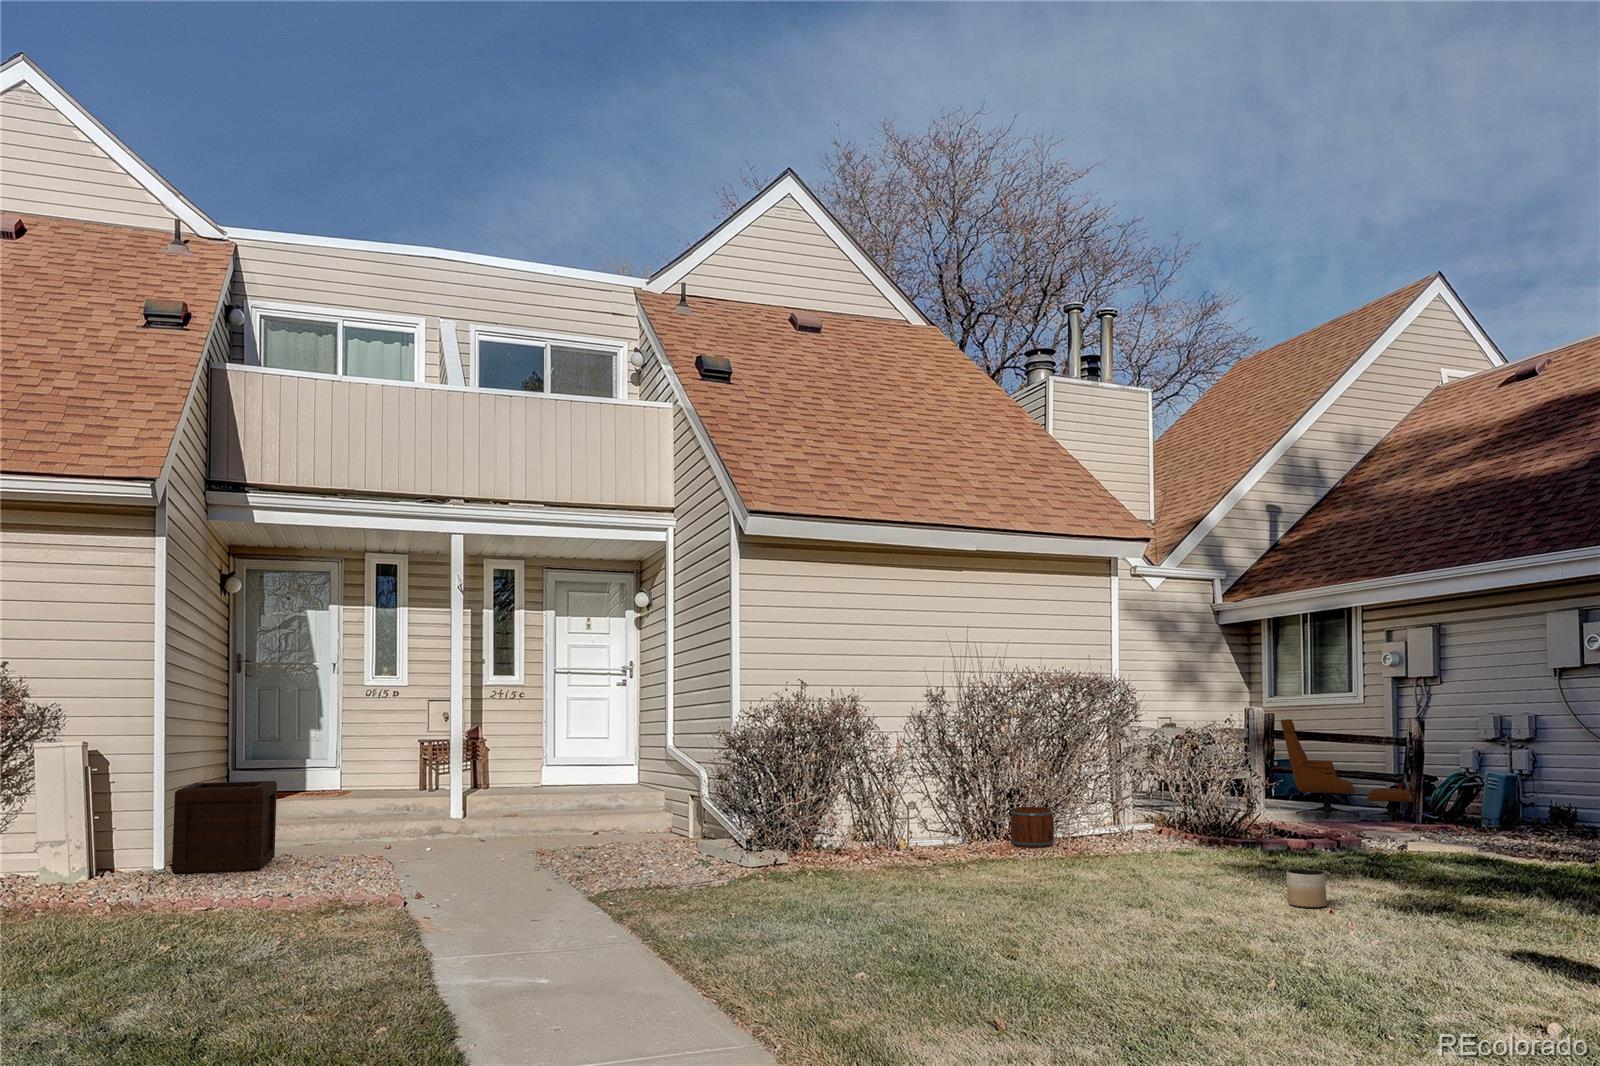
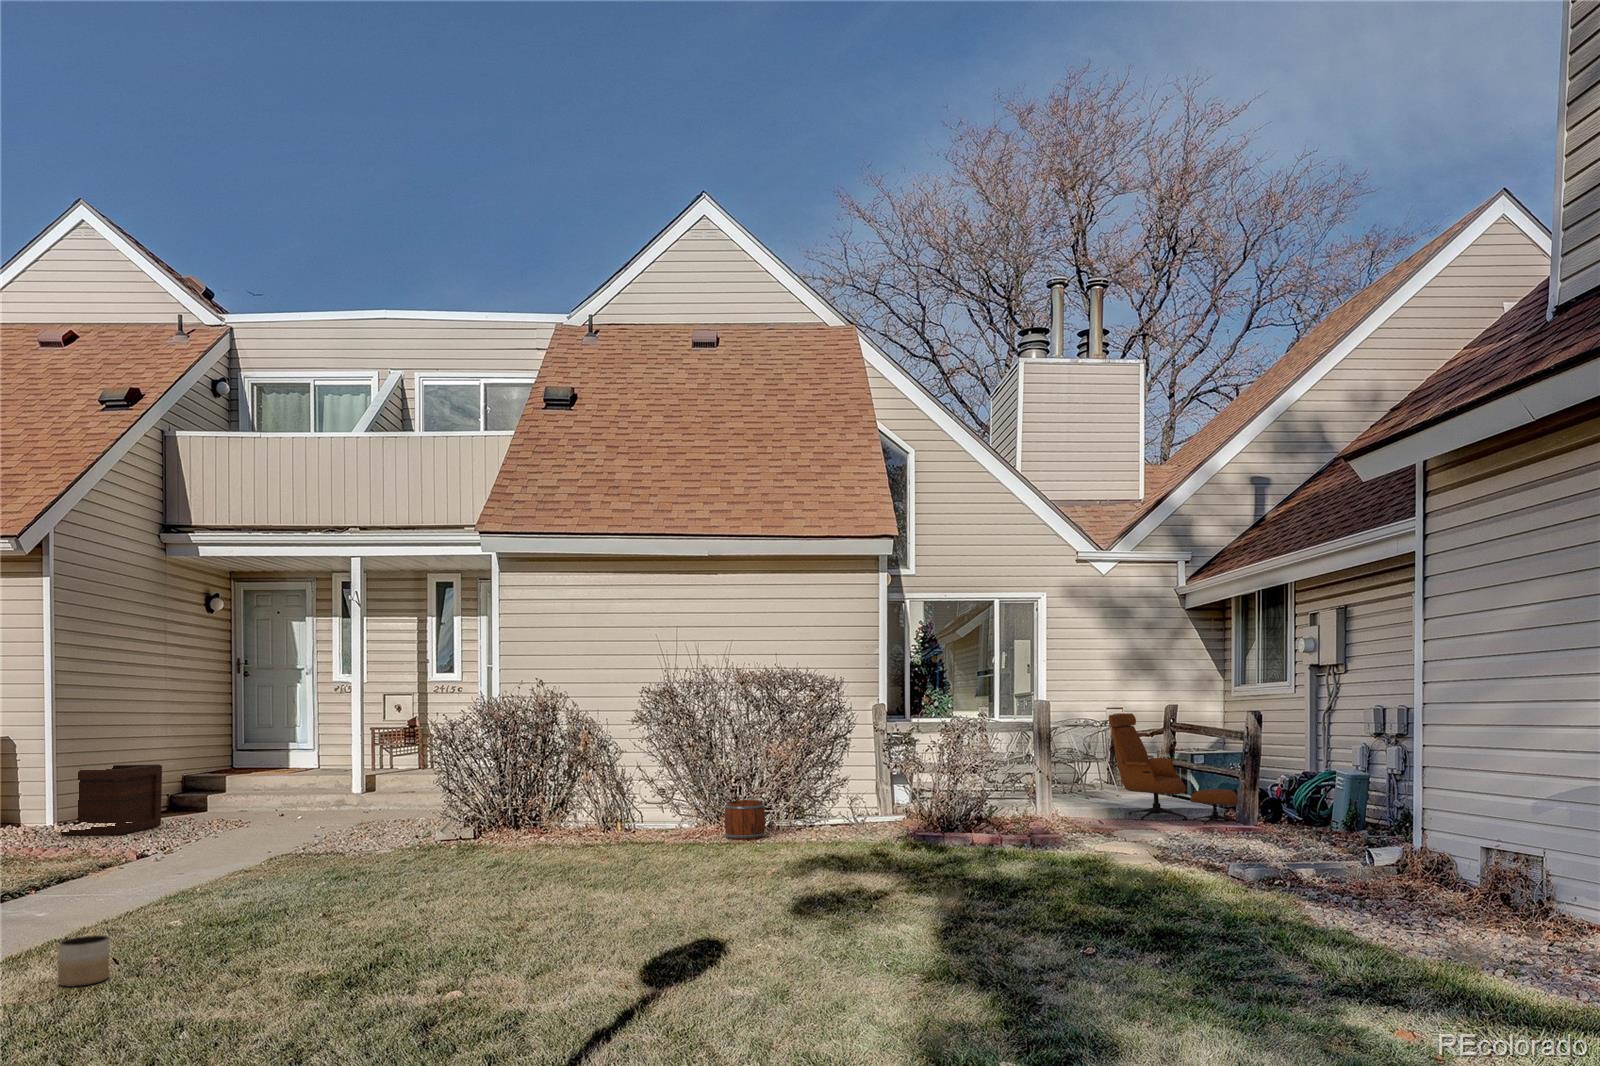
planter: present [1286,869,1327,908] -> present [58,935,109,987]

